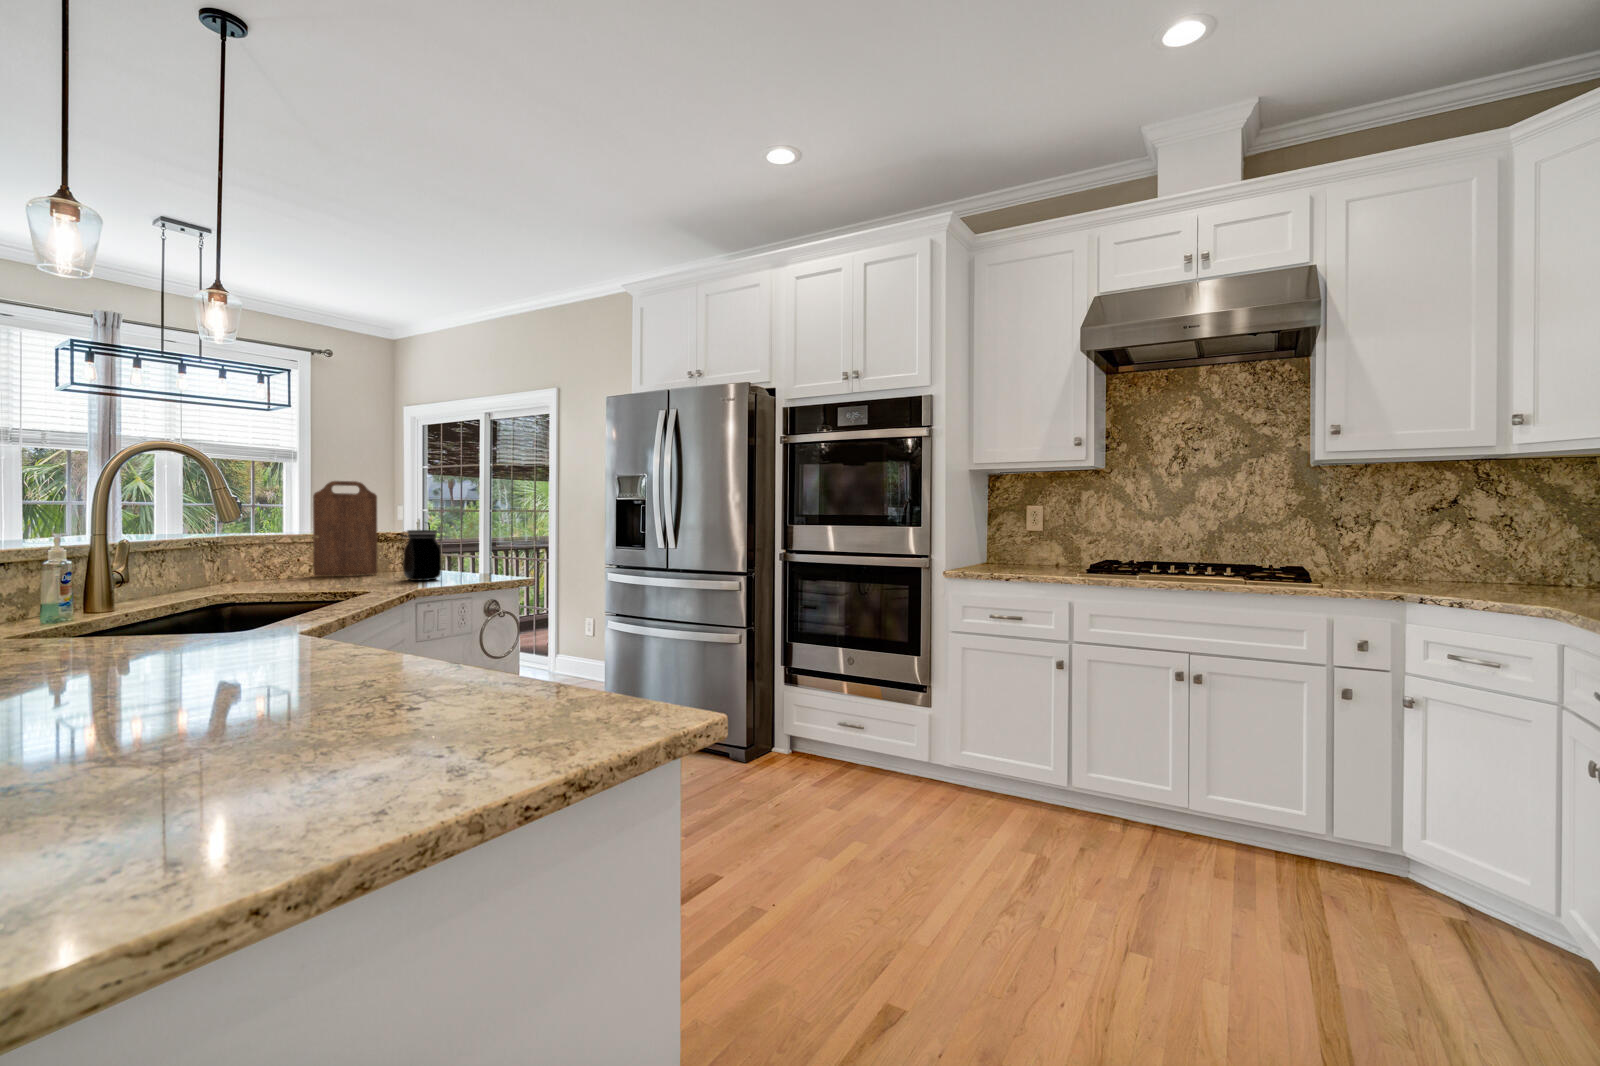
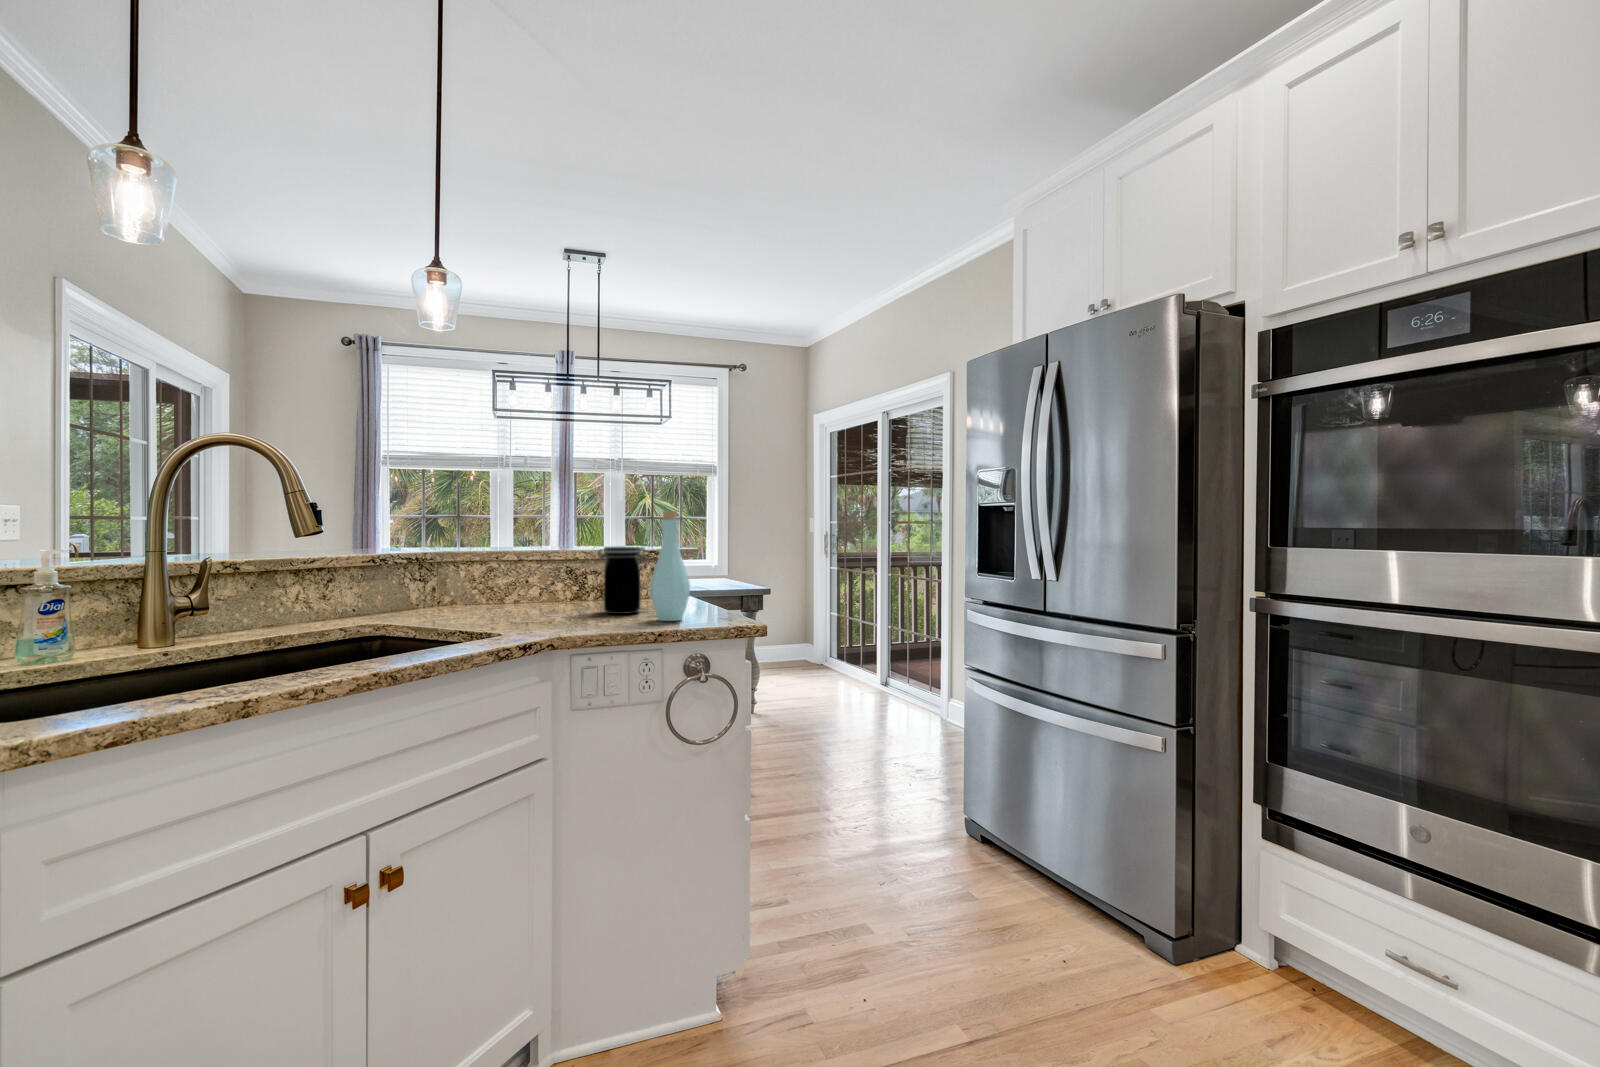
cutting board: present [313,481,377,576] -> none [541,487,607,601]
bottle: none [464,504,494,582] -> present [650,511,690,621]

